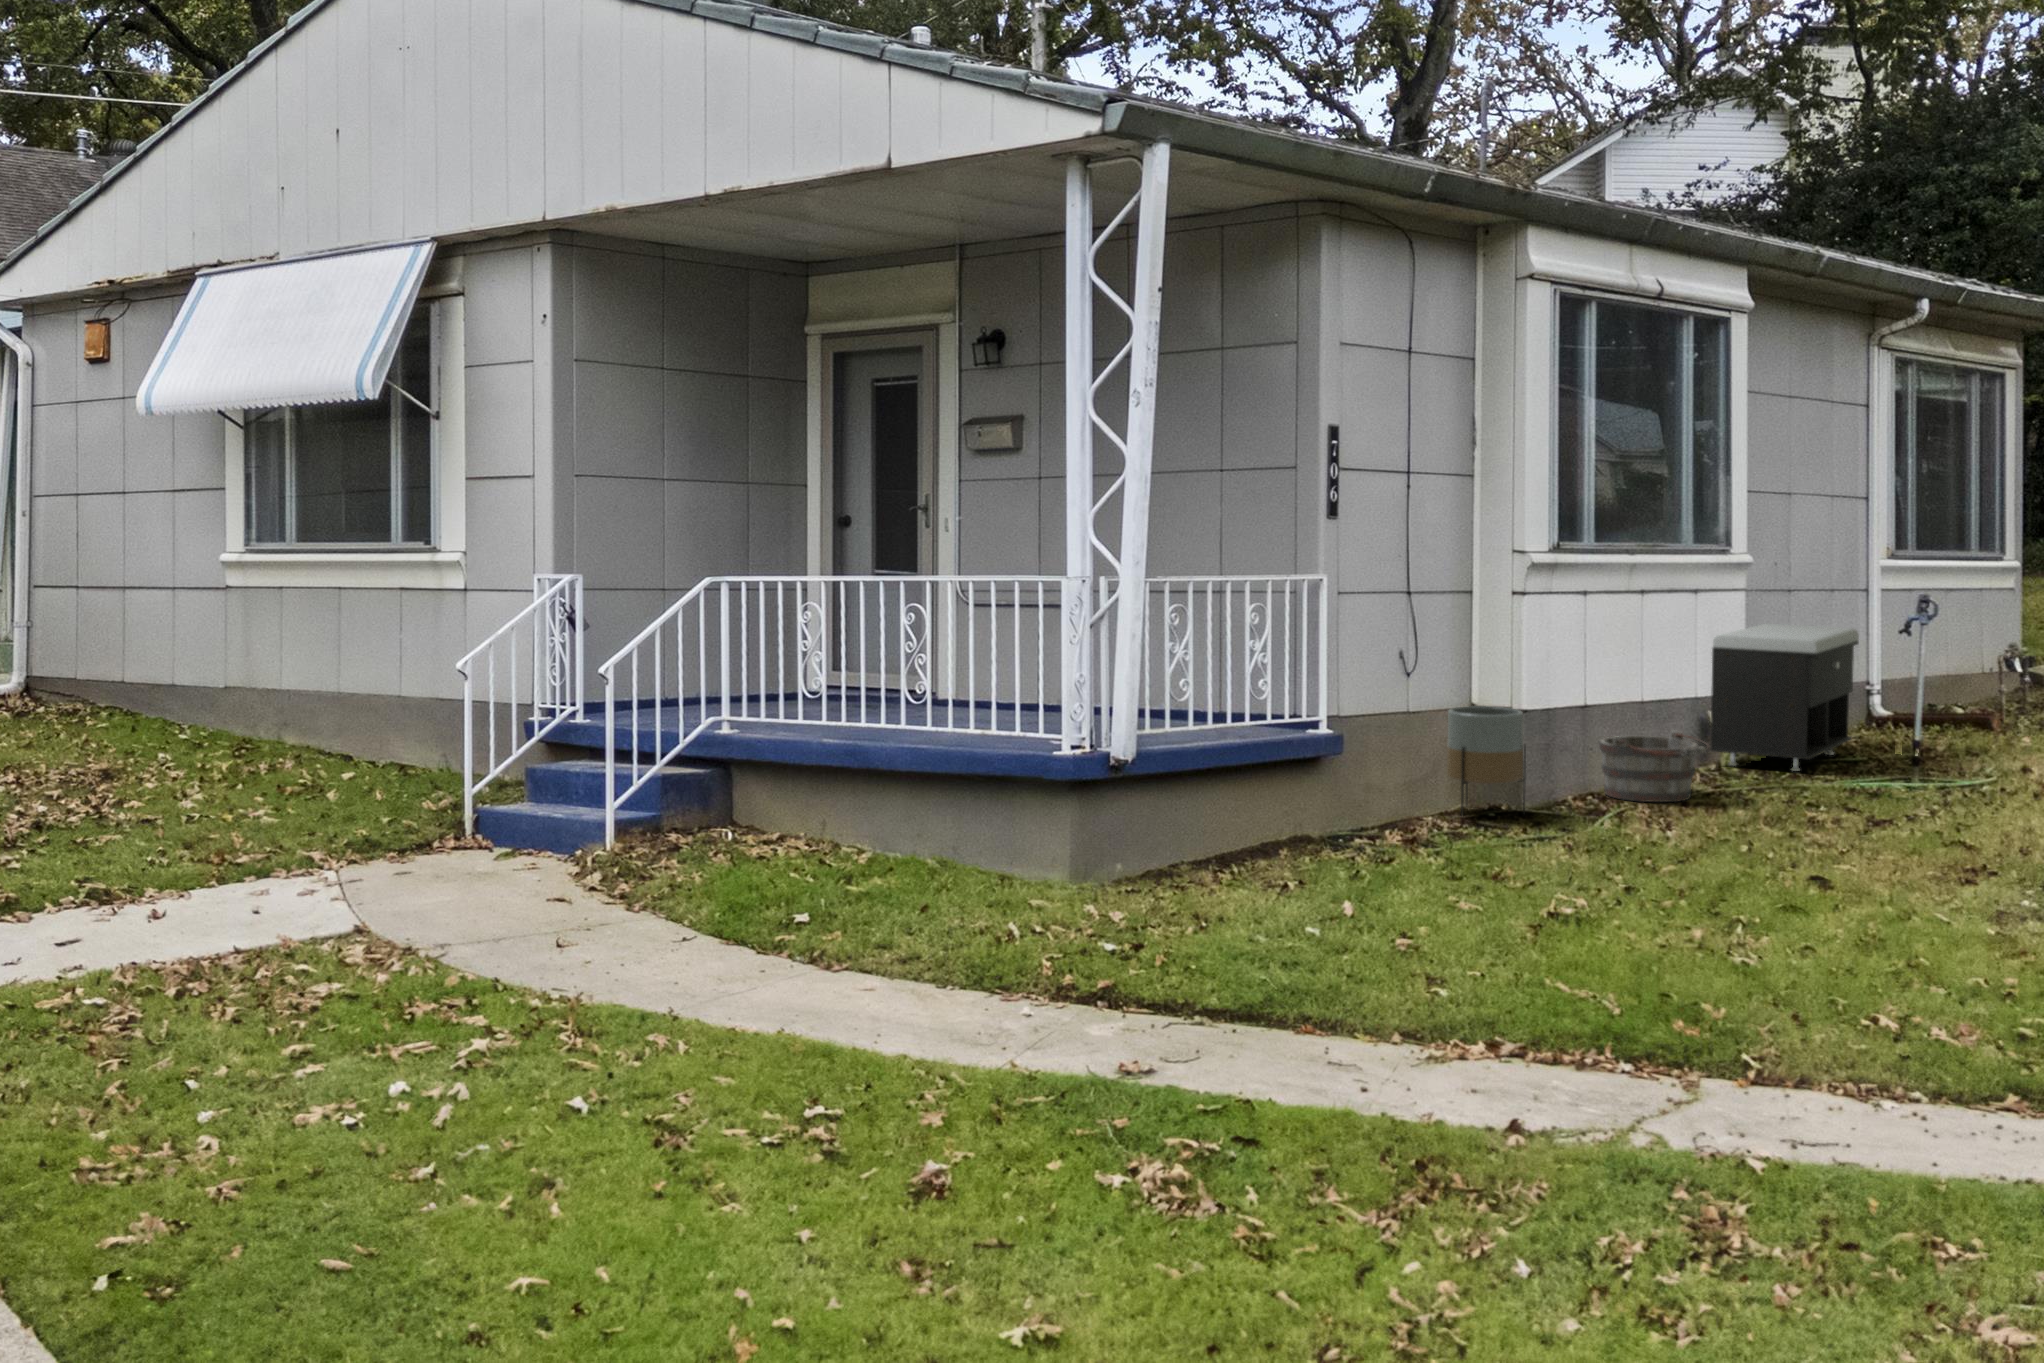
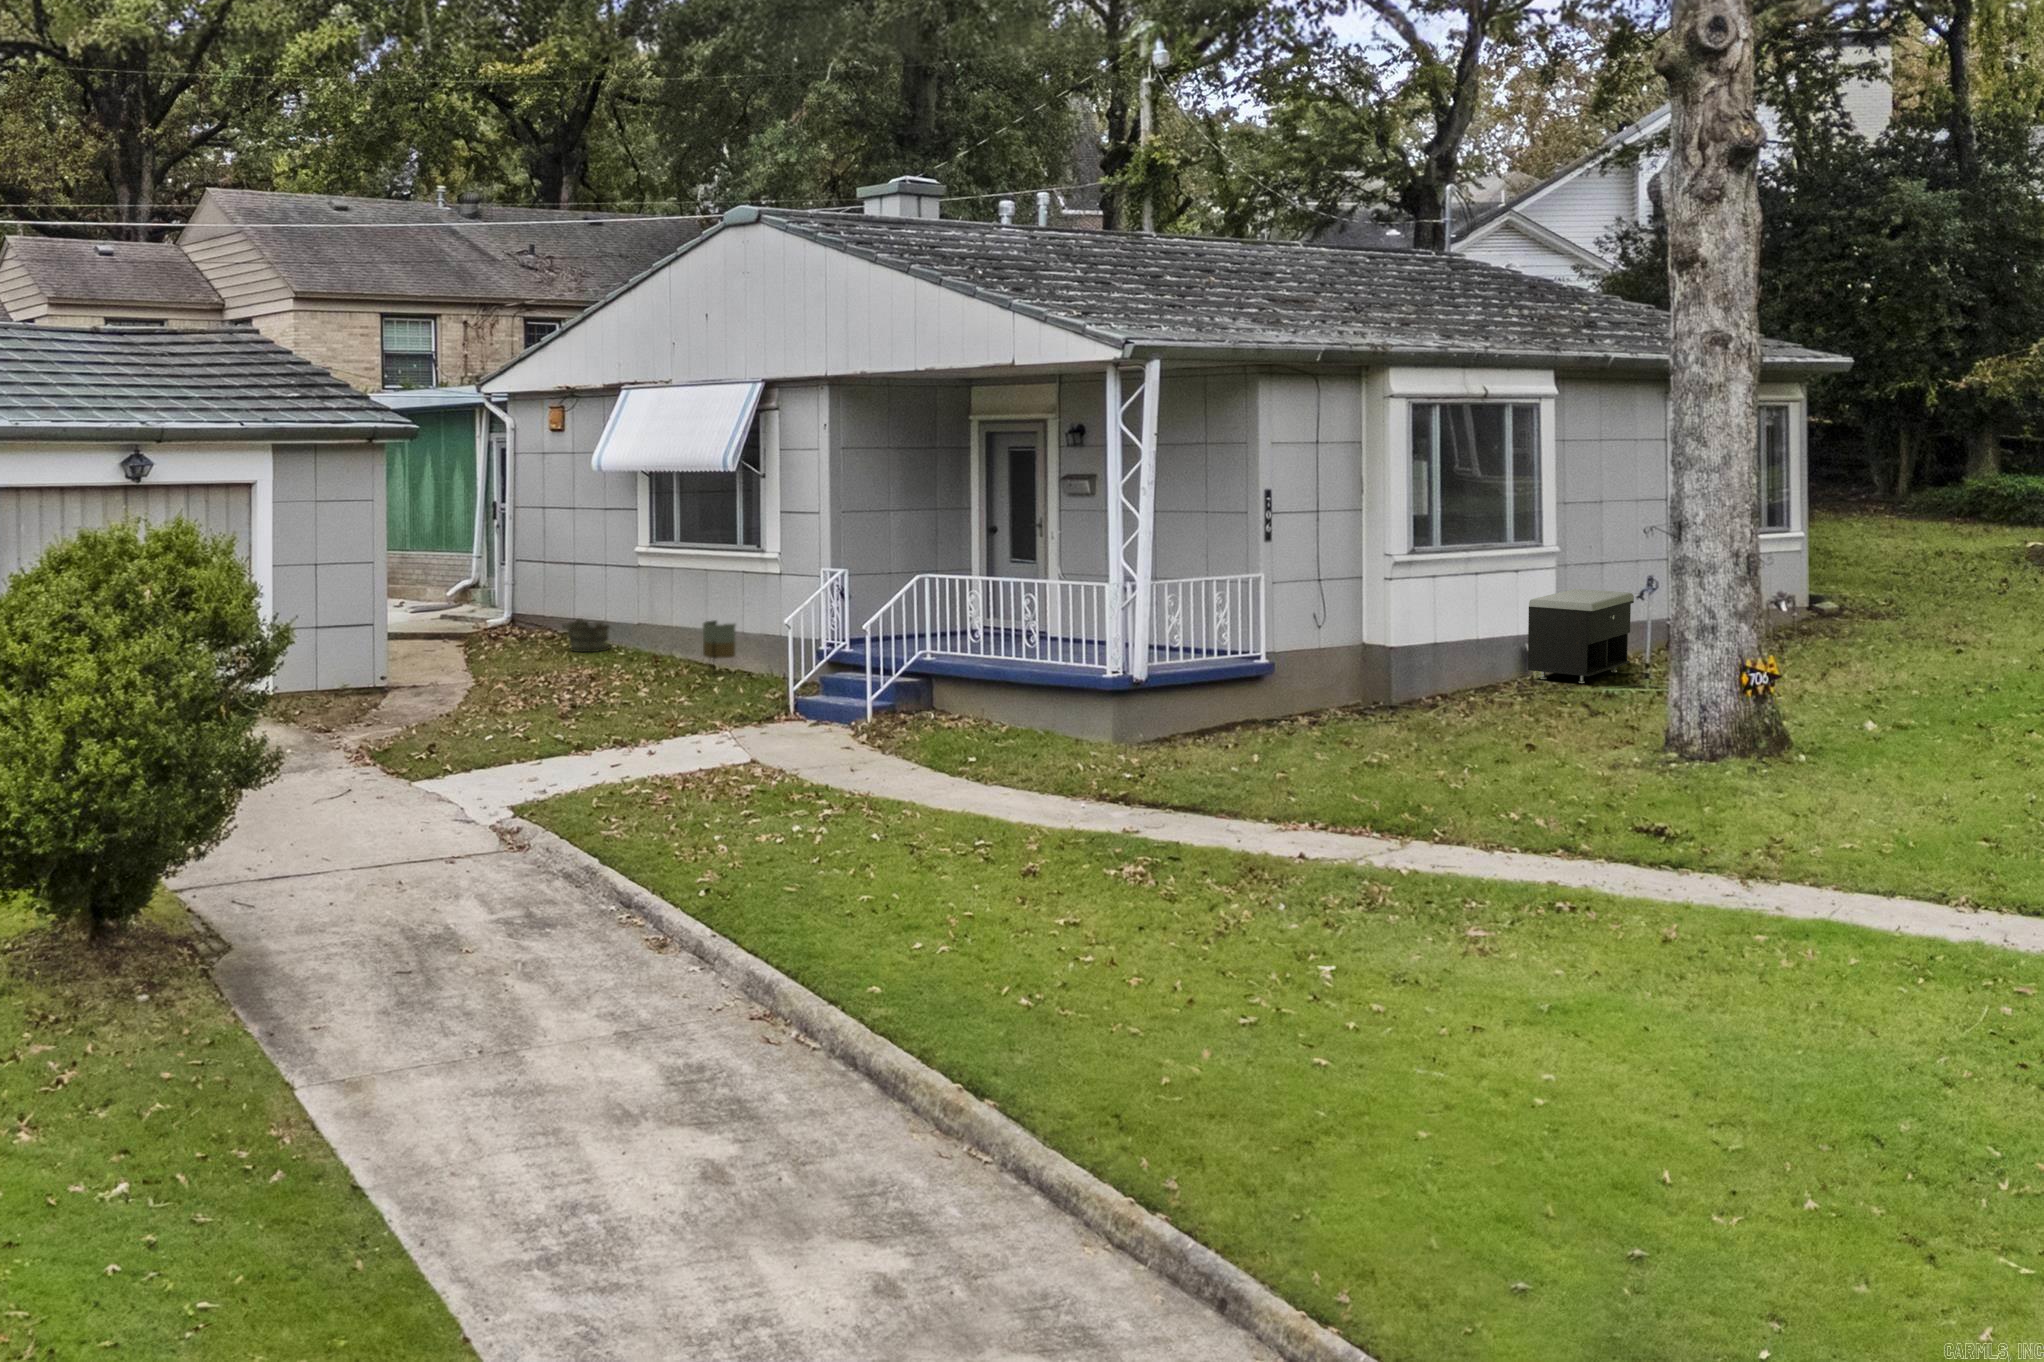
planter: present [1447,706,1526,817] -> present [703,620,736,660]
bucket: present [1599,730,1709,802] -> present [562,618,610,652]

